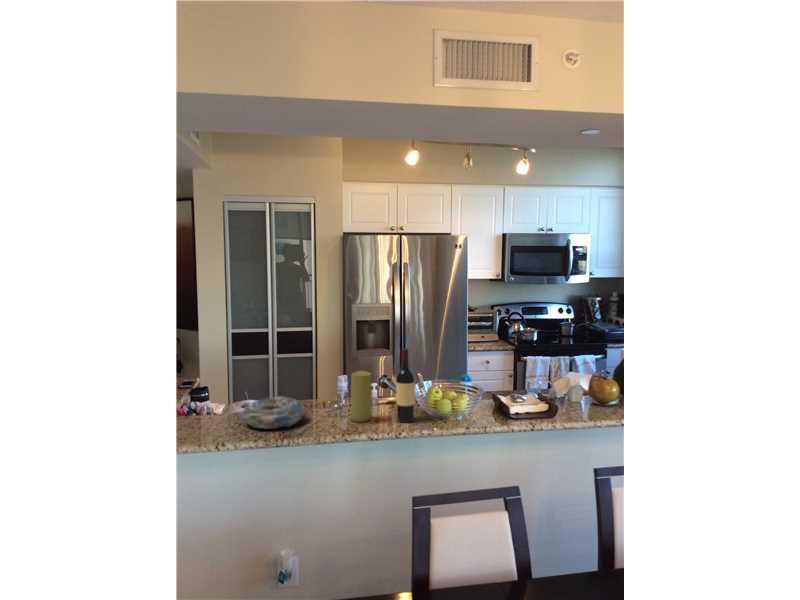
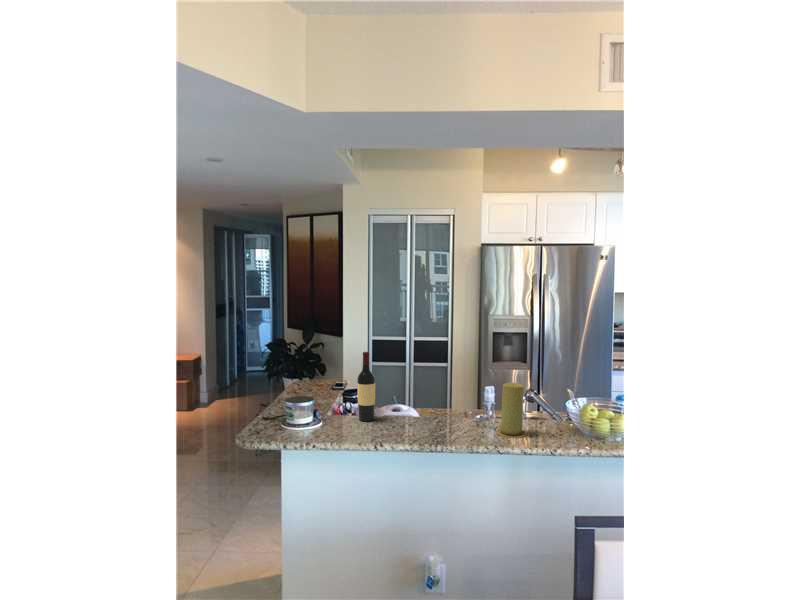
wine bottle: present [396,349,415,422] -> present [357,352,375,421]
decorative bowl: present [243,396,304,428] -> none [395,403,455,434]

